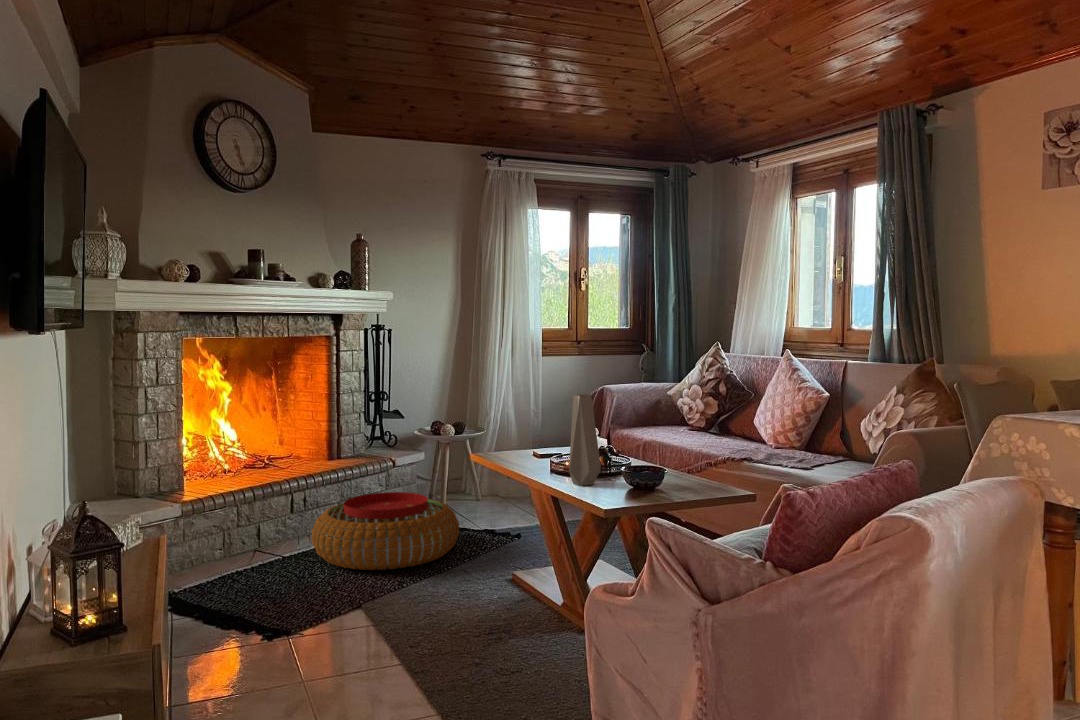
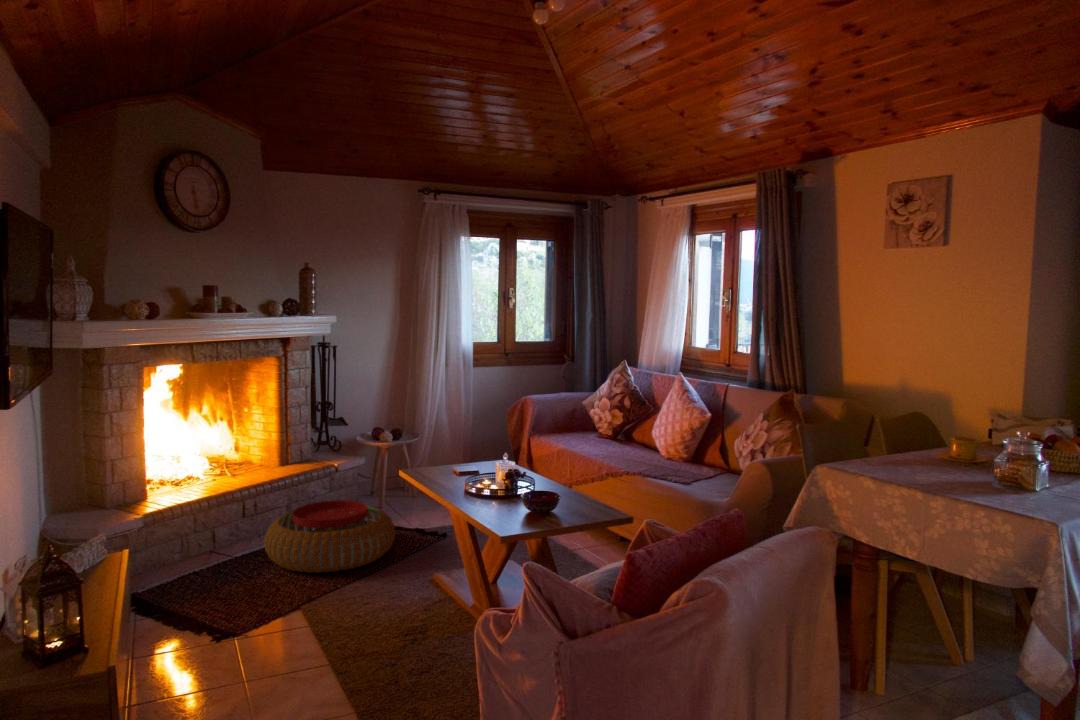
vase: present [569,394,601,486] -> none [485,431,511,508]

